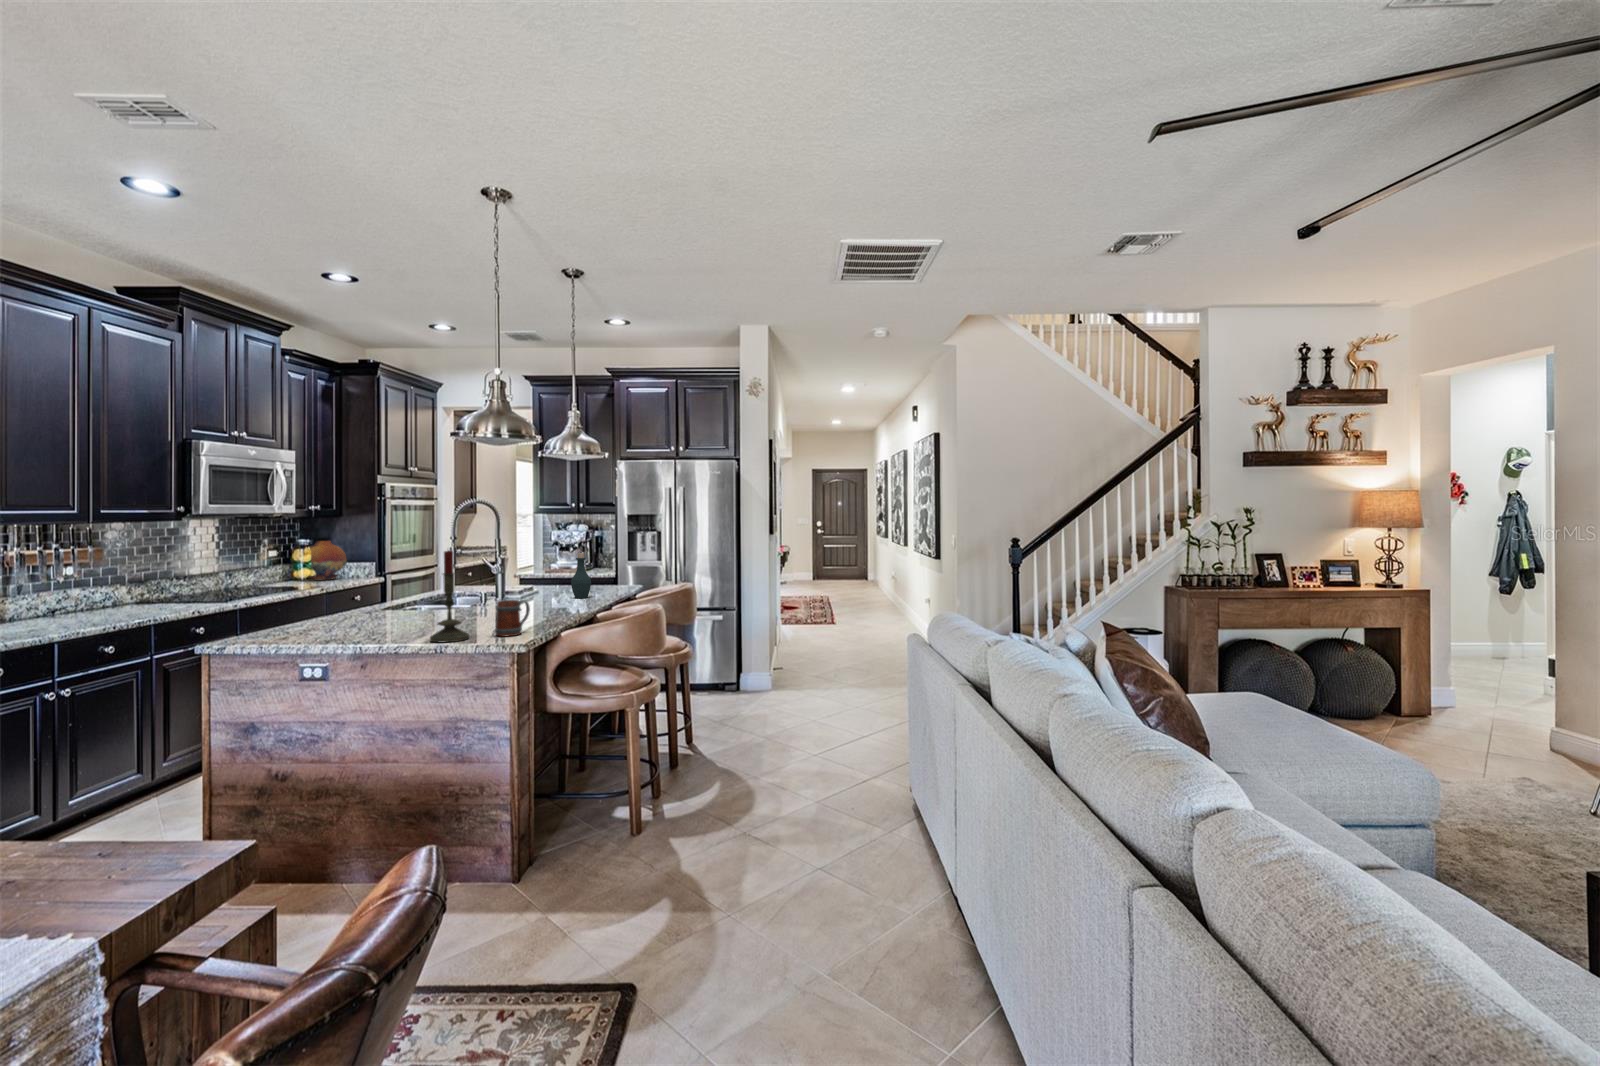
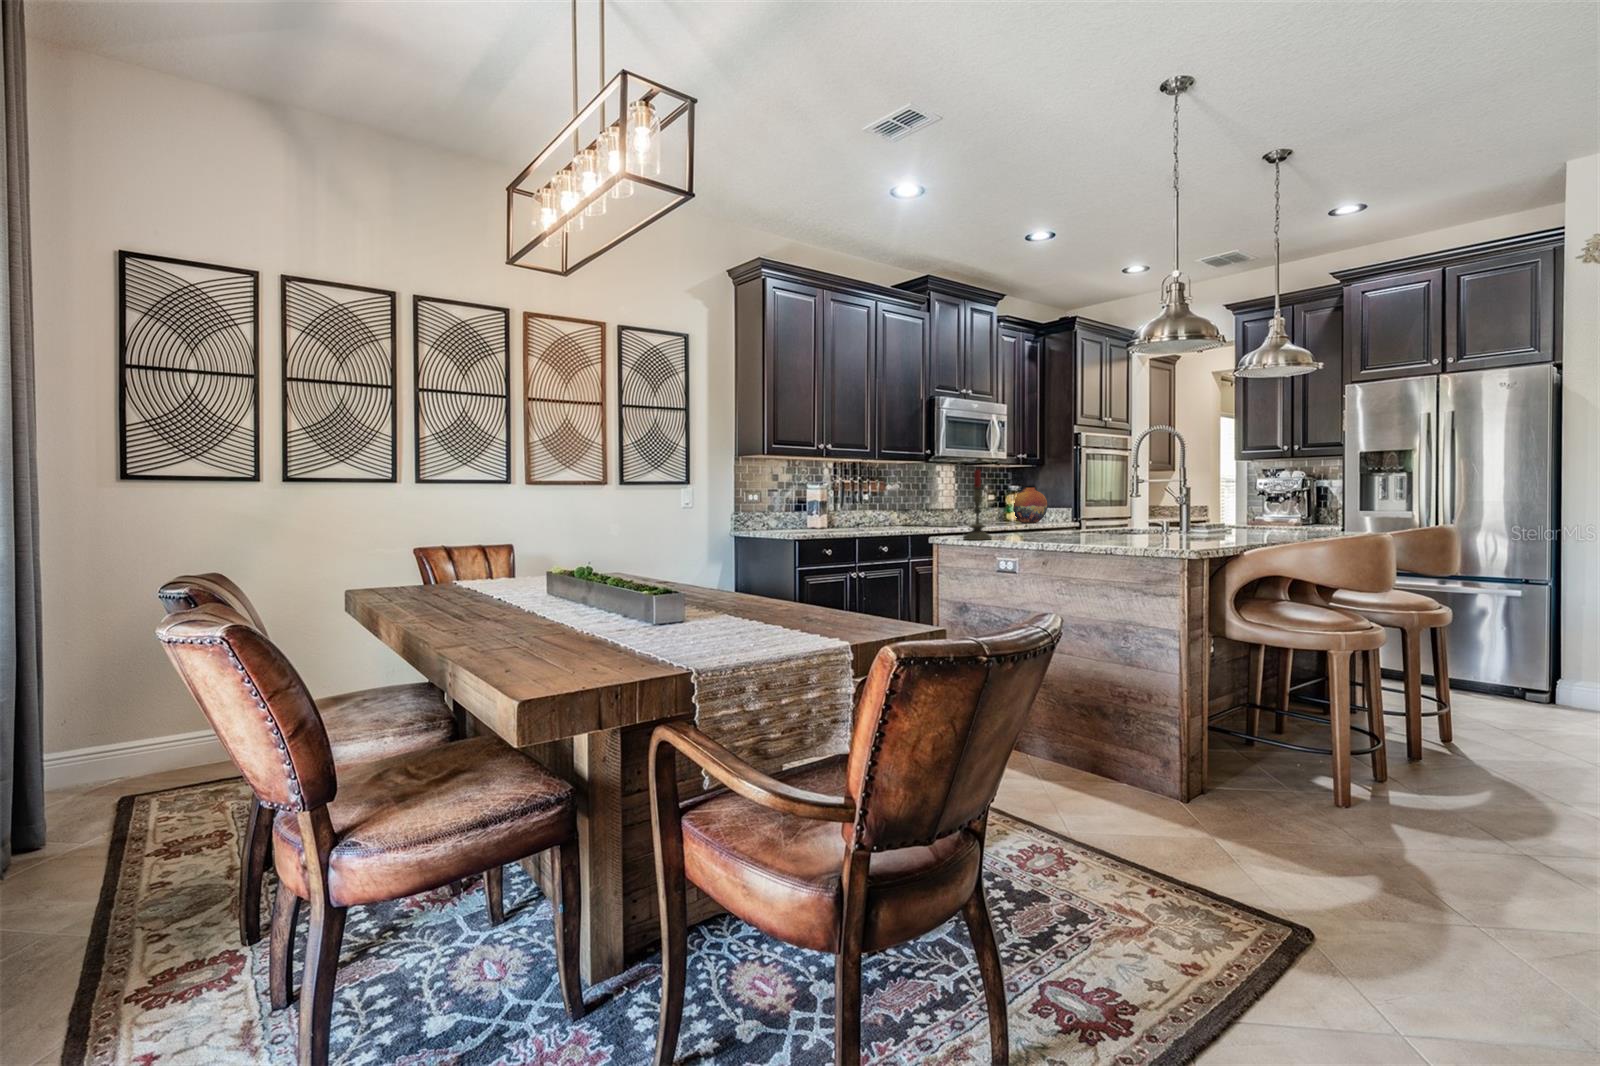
candle: present [430,550,470,643] -> present [963,470,992,540]
bottle: present [571,553,591,598] -> none [1269,482,1296,534]
mug: present [495,600,530,636] -> none [1170,511,1209,547]

